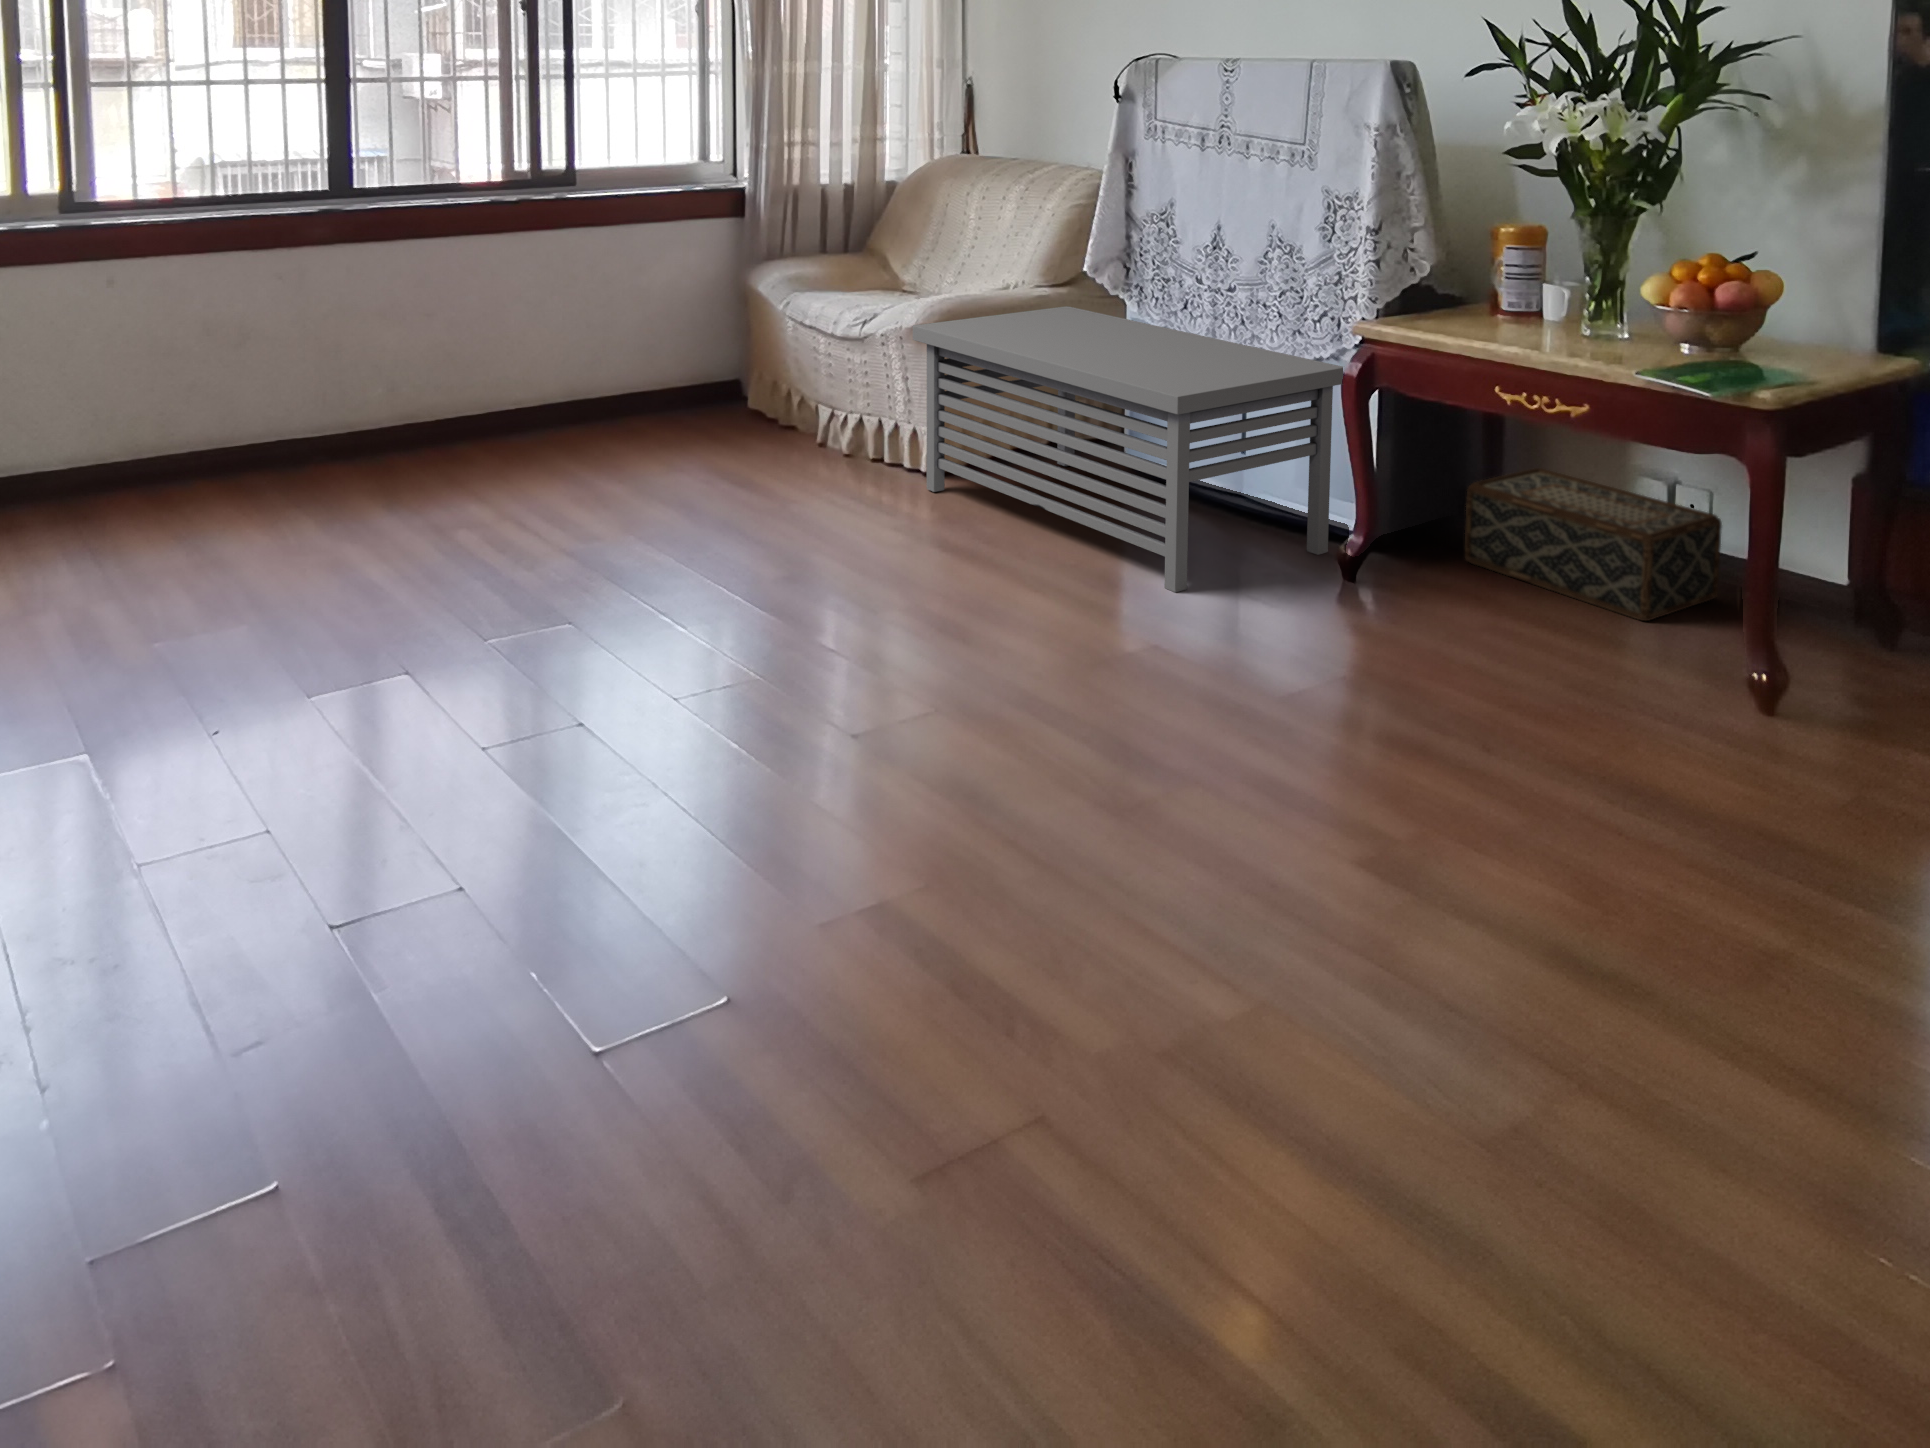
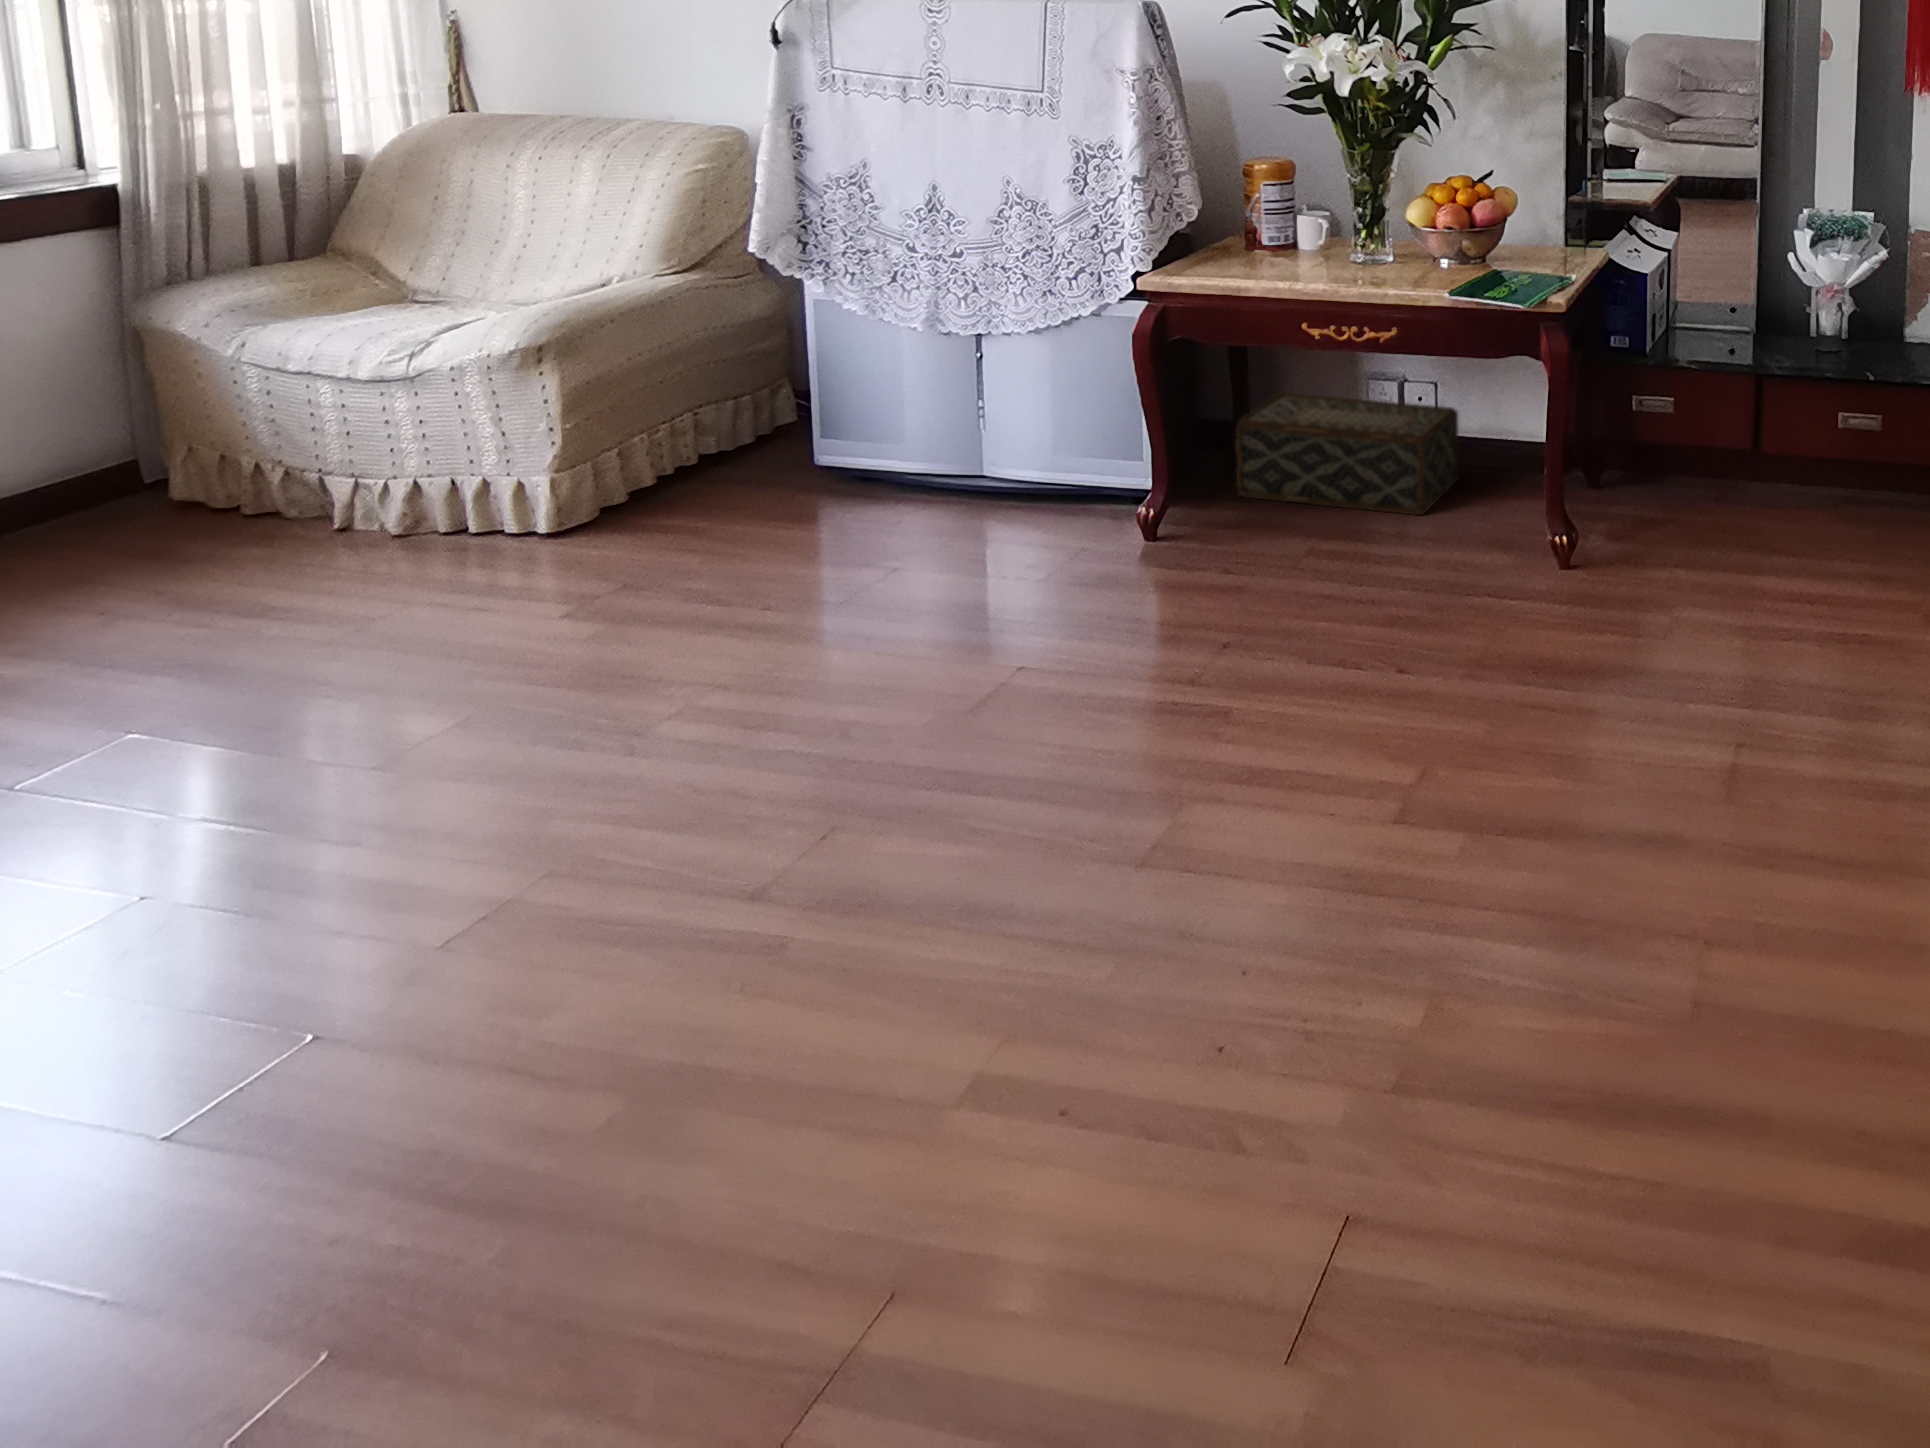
storage bench: present [913,306,1343,592] -> none [527,296,1111,600]

